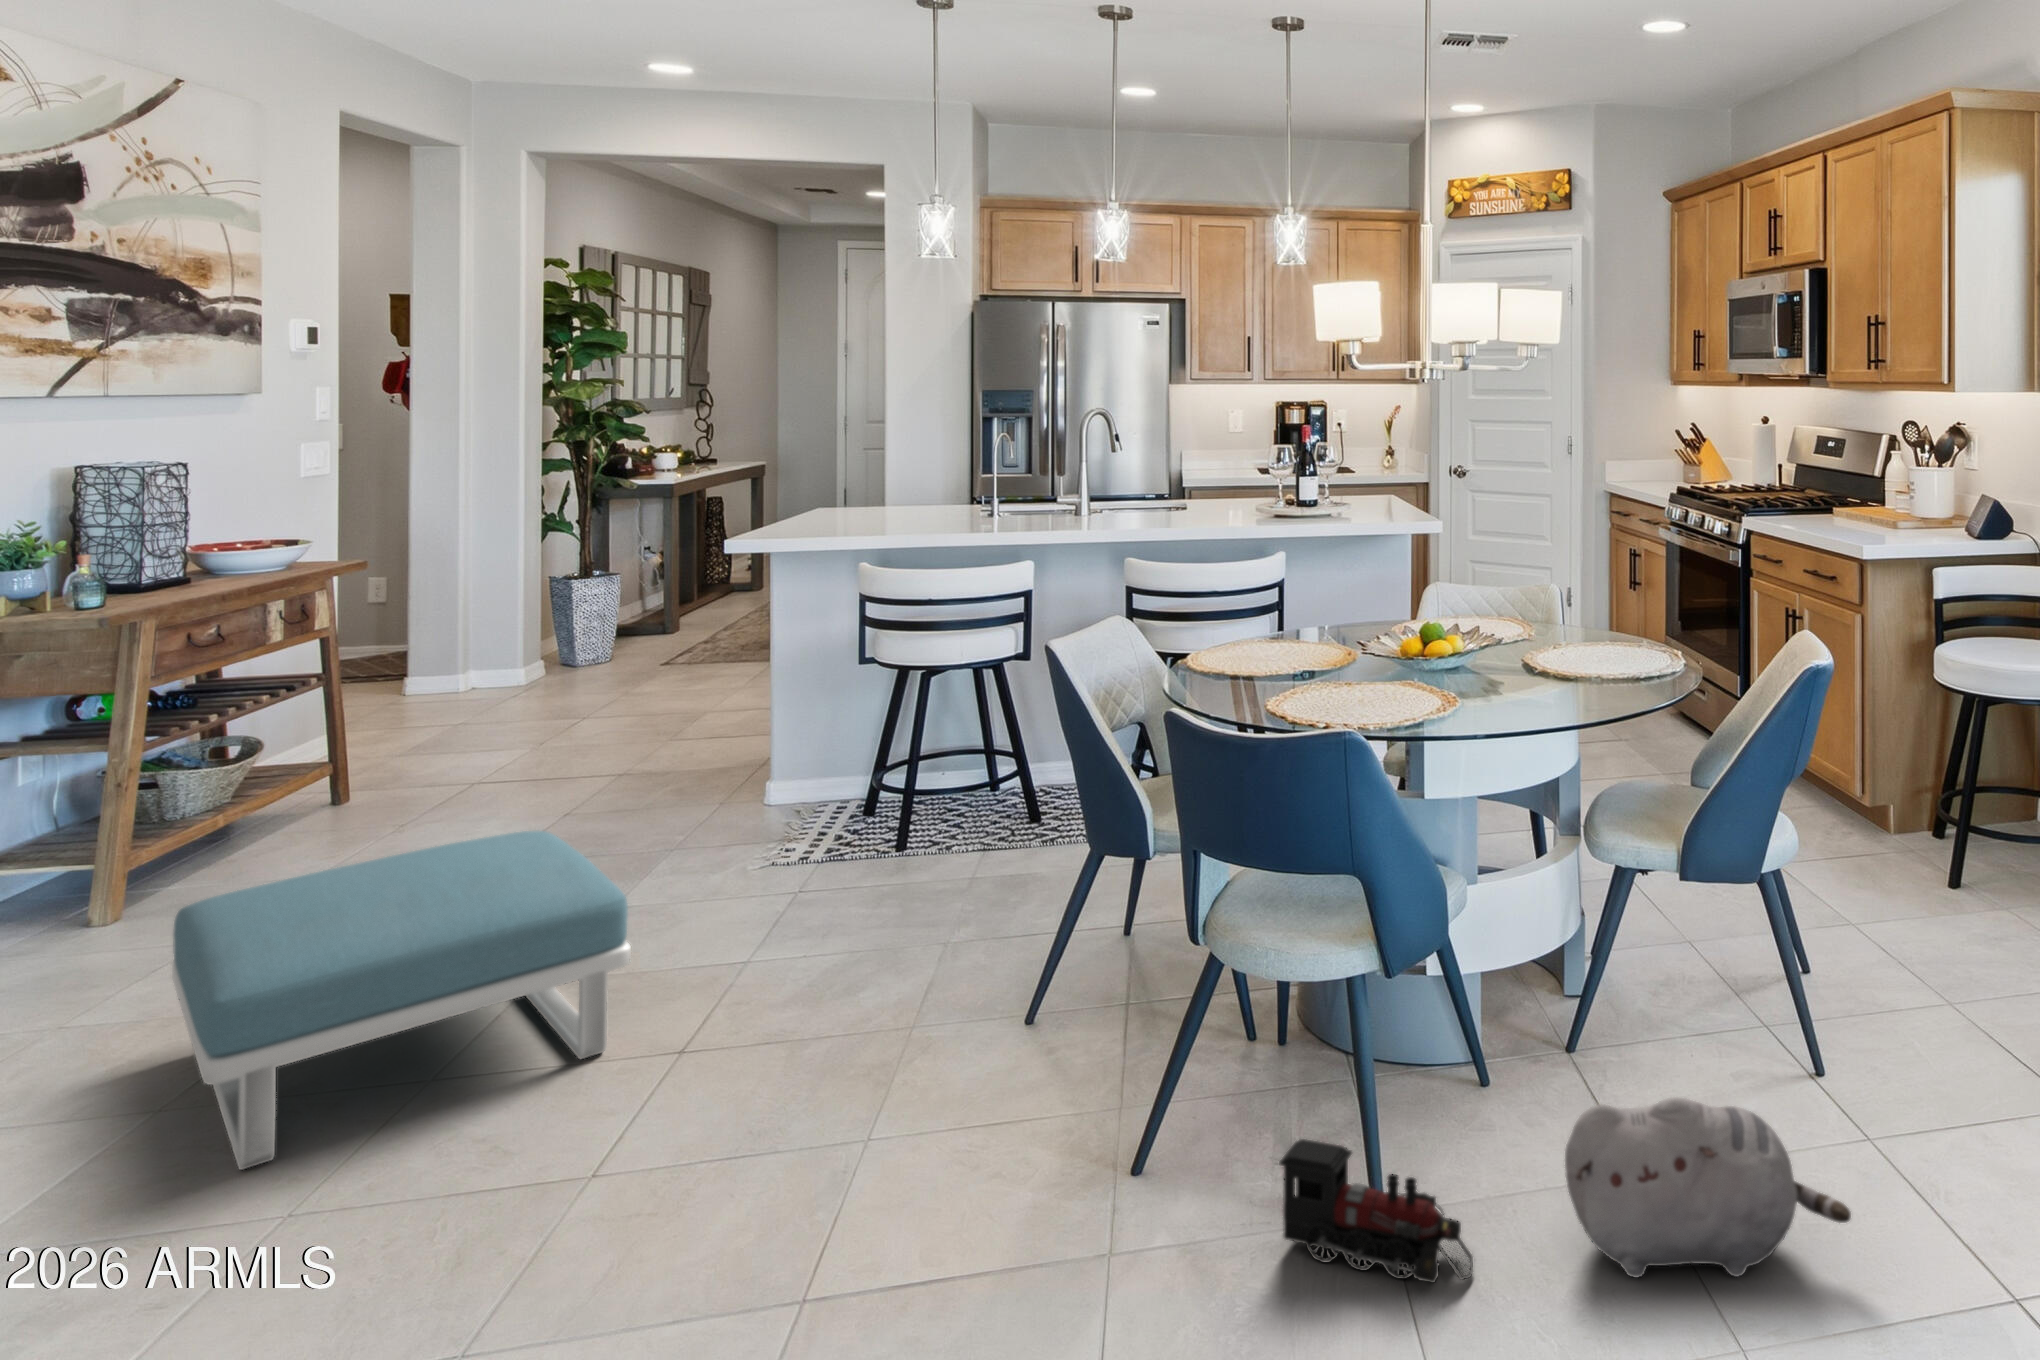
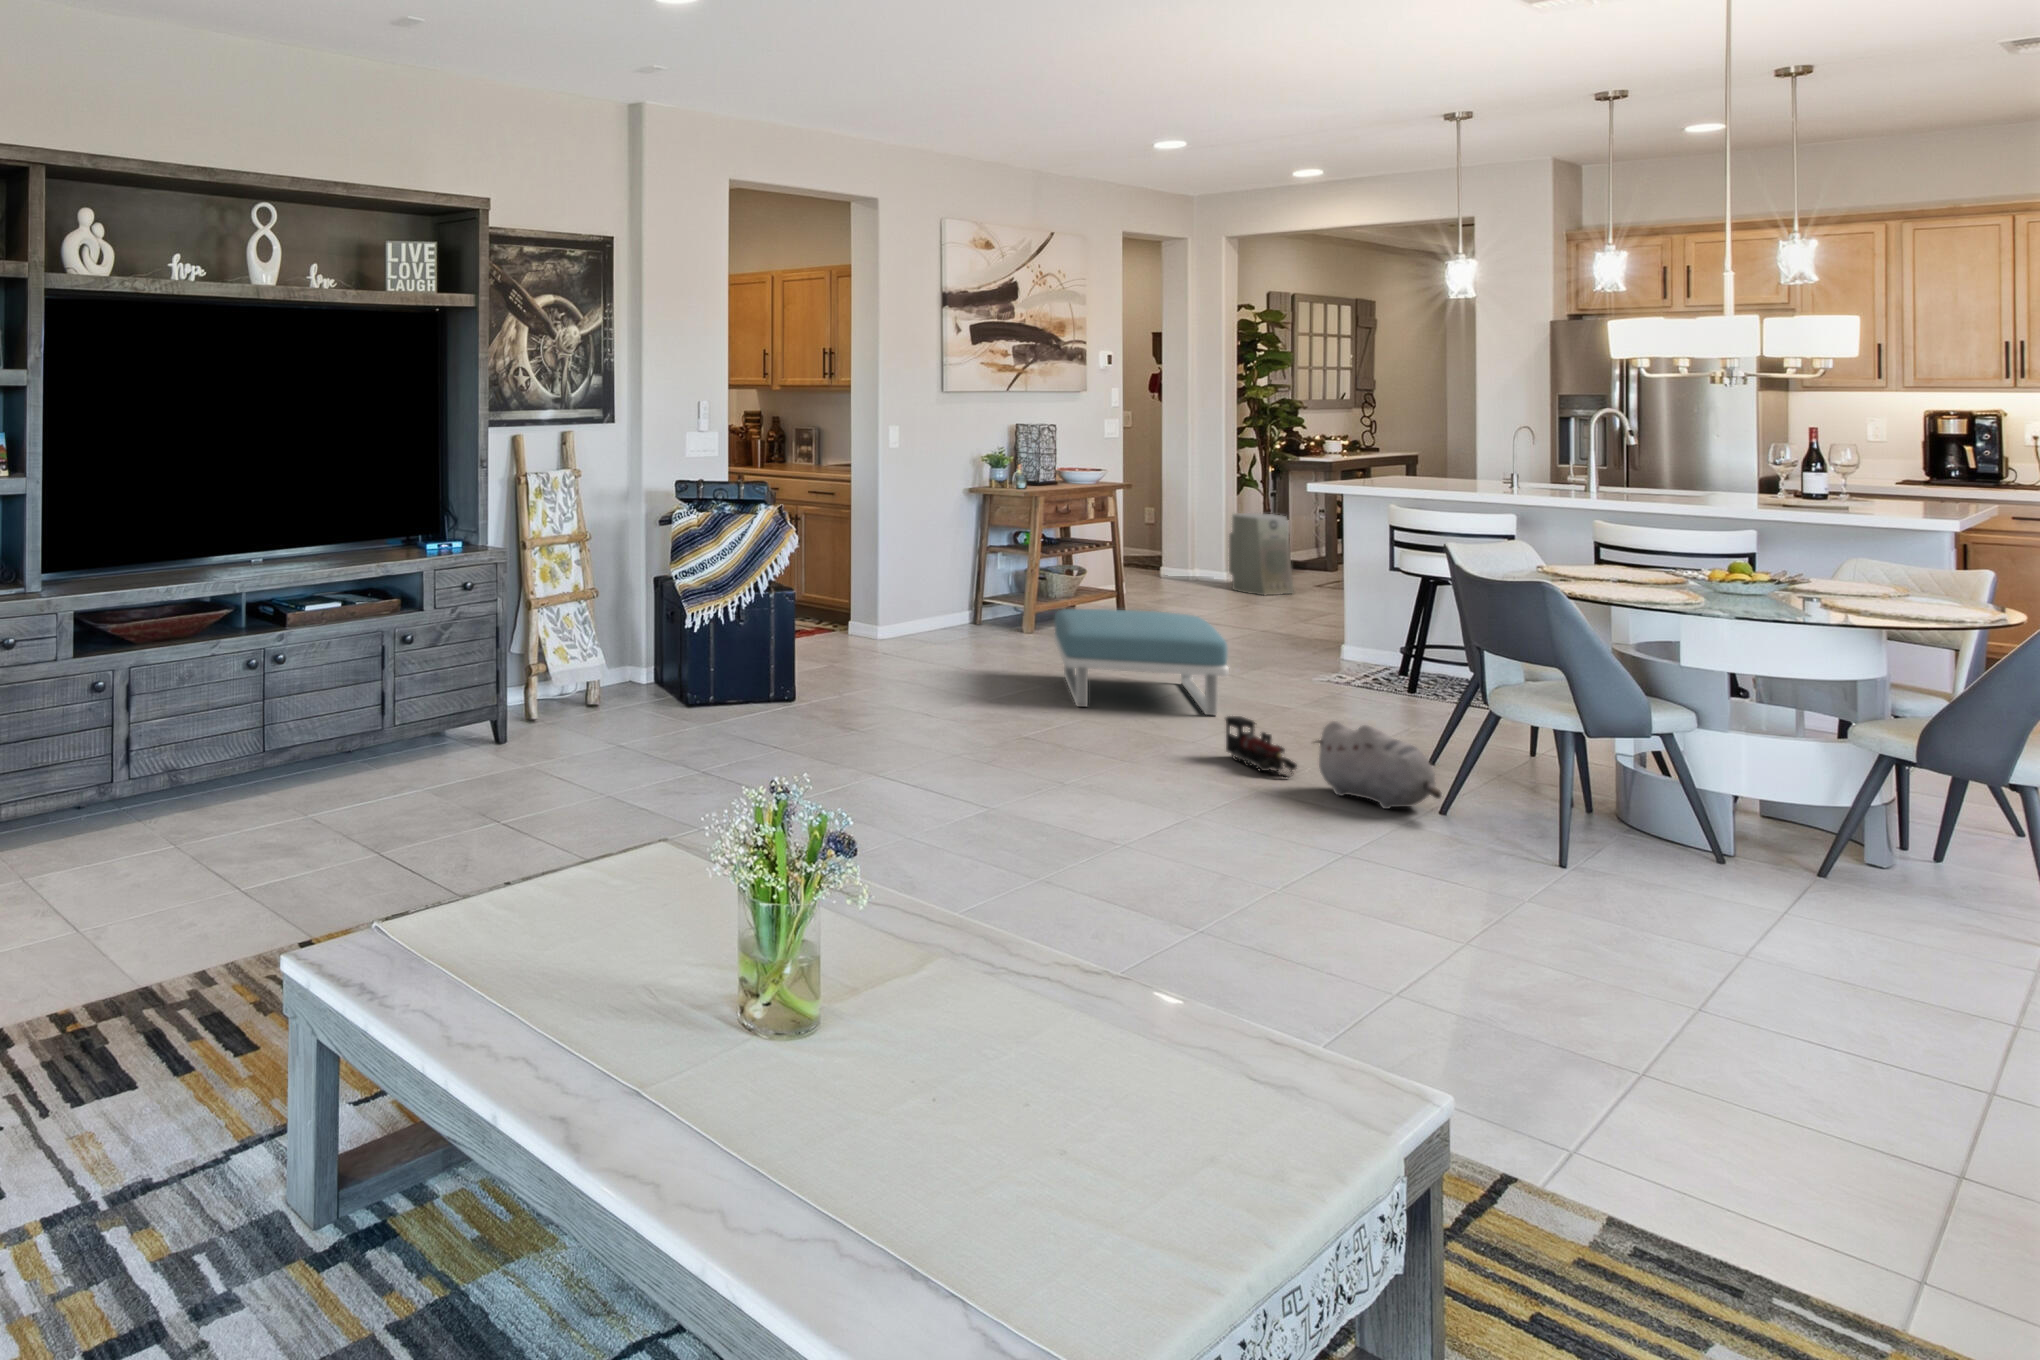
air purifier: none [531,568,634,693] -> present [1229,513,1293,595]
plush toy: present [1565,1097,1851,1277] -> present [1315,721,1442,809]
toy train: present [1279,1139,1473,1283] -> present [1226,716,1297,777]

